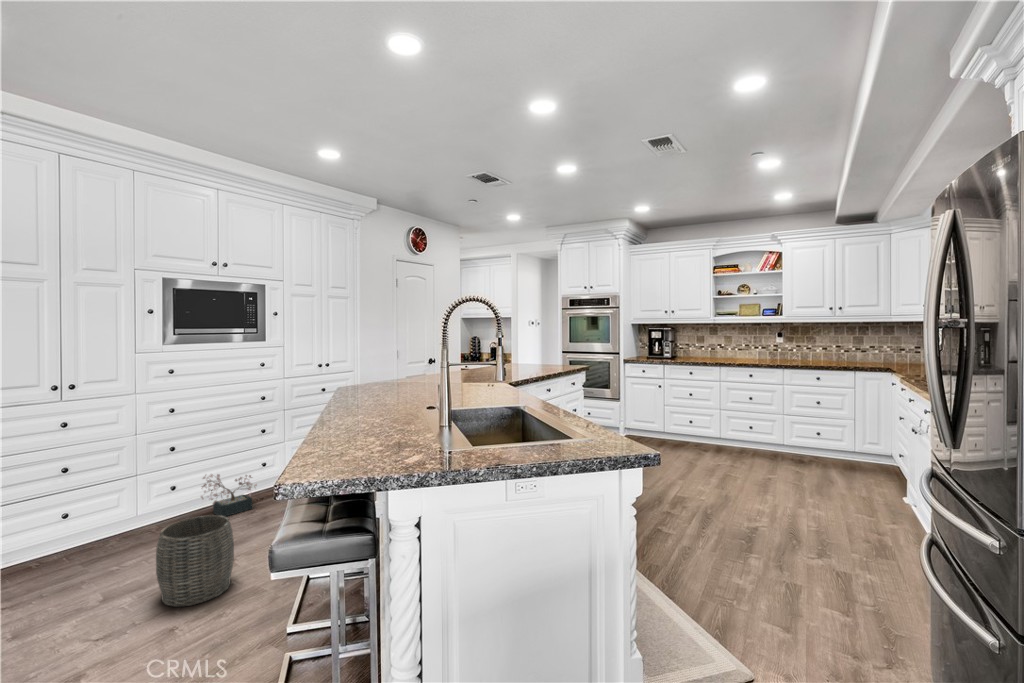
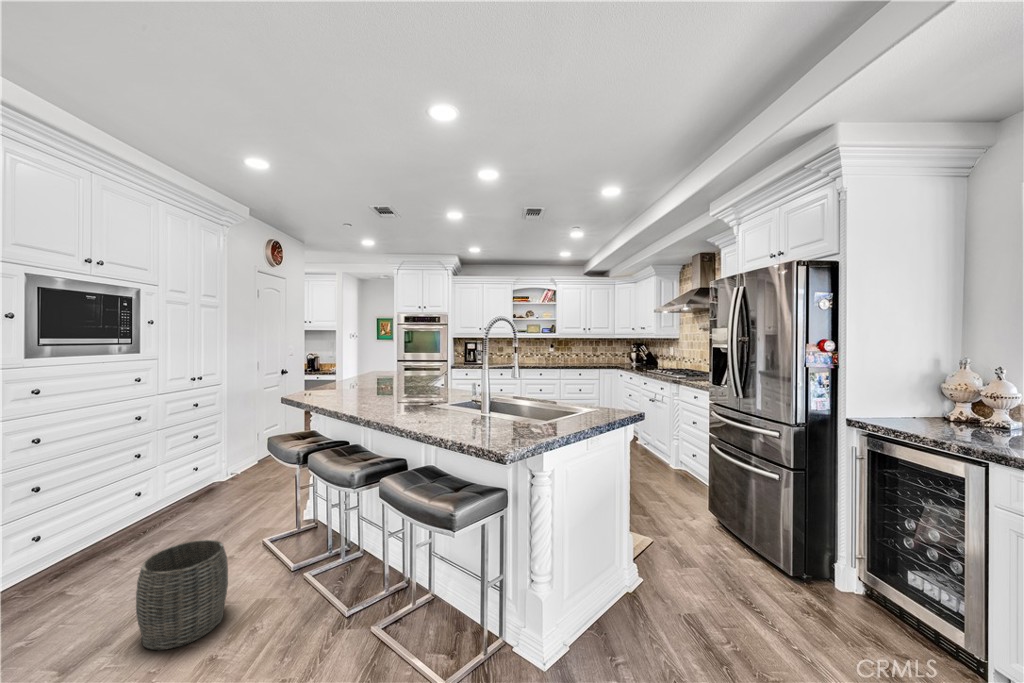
decorative plant: present [201,474,257,517] -> none [69,507,142,561]

